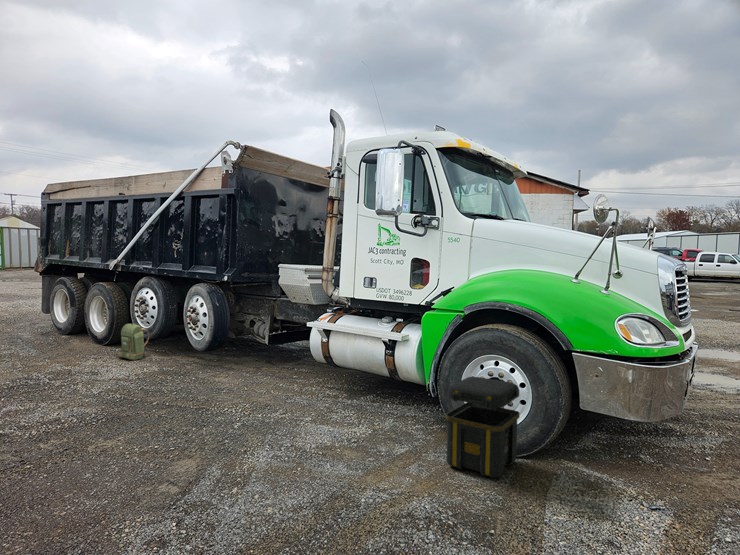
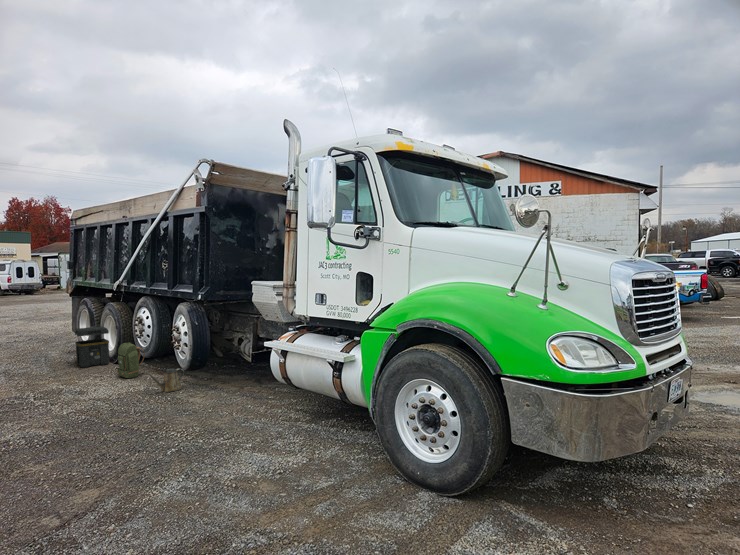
watering can: none [165,350,200,373] -> present [145,369,184,392]
toolbox: present [446,377,520,478] -> present [75,326,109,368]

